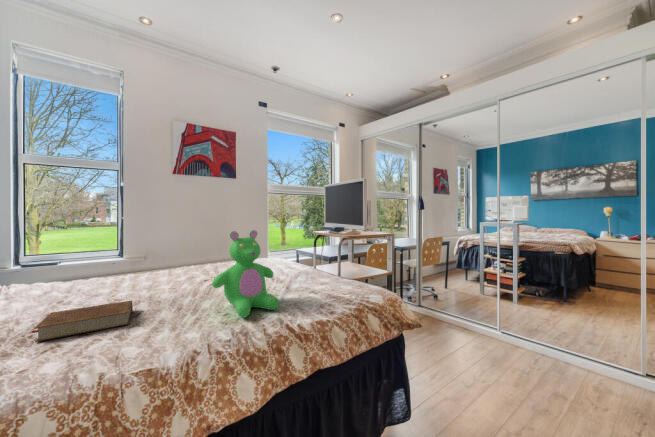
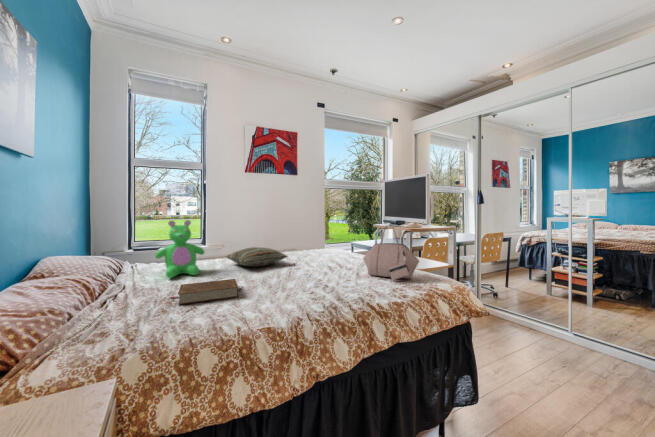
teddy bear: present [212,230,279,318] -> present [155,220,205,278]
handbag: none [295,232,353,293] -> present [363,227,419,281]
pillow: none [138,259,214,281] -> present [227,247,287,266]

